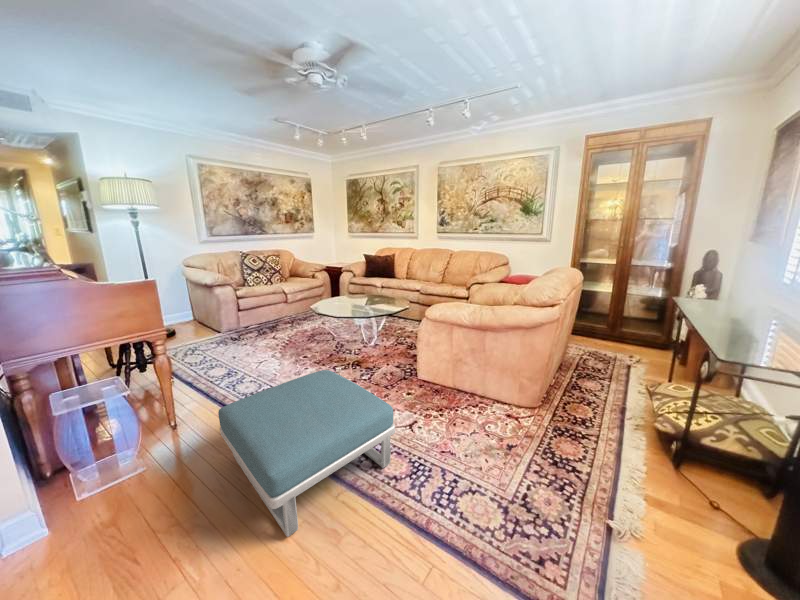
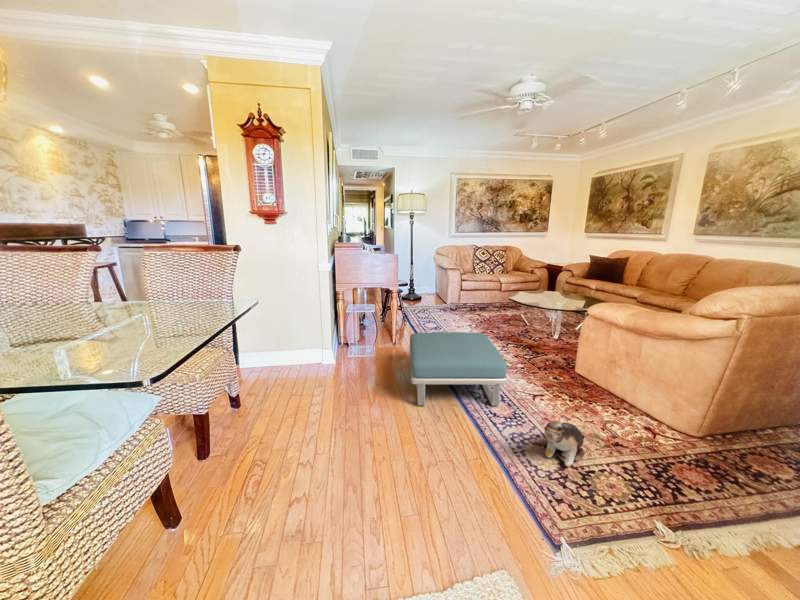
plush toy: none [477,453,518,509] -> present [541,421,584,466]

